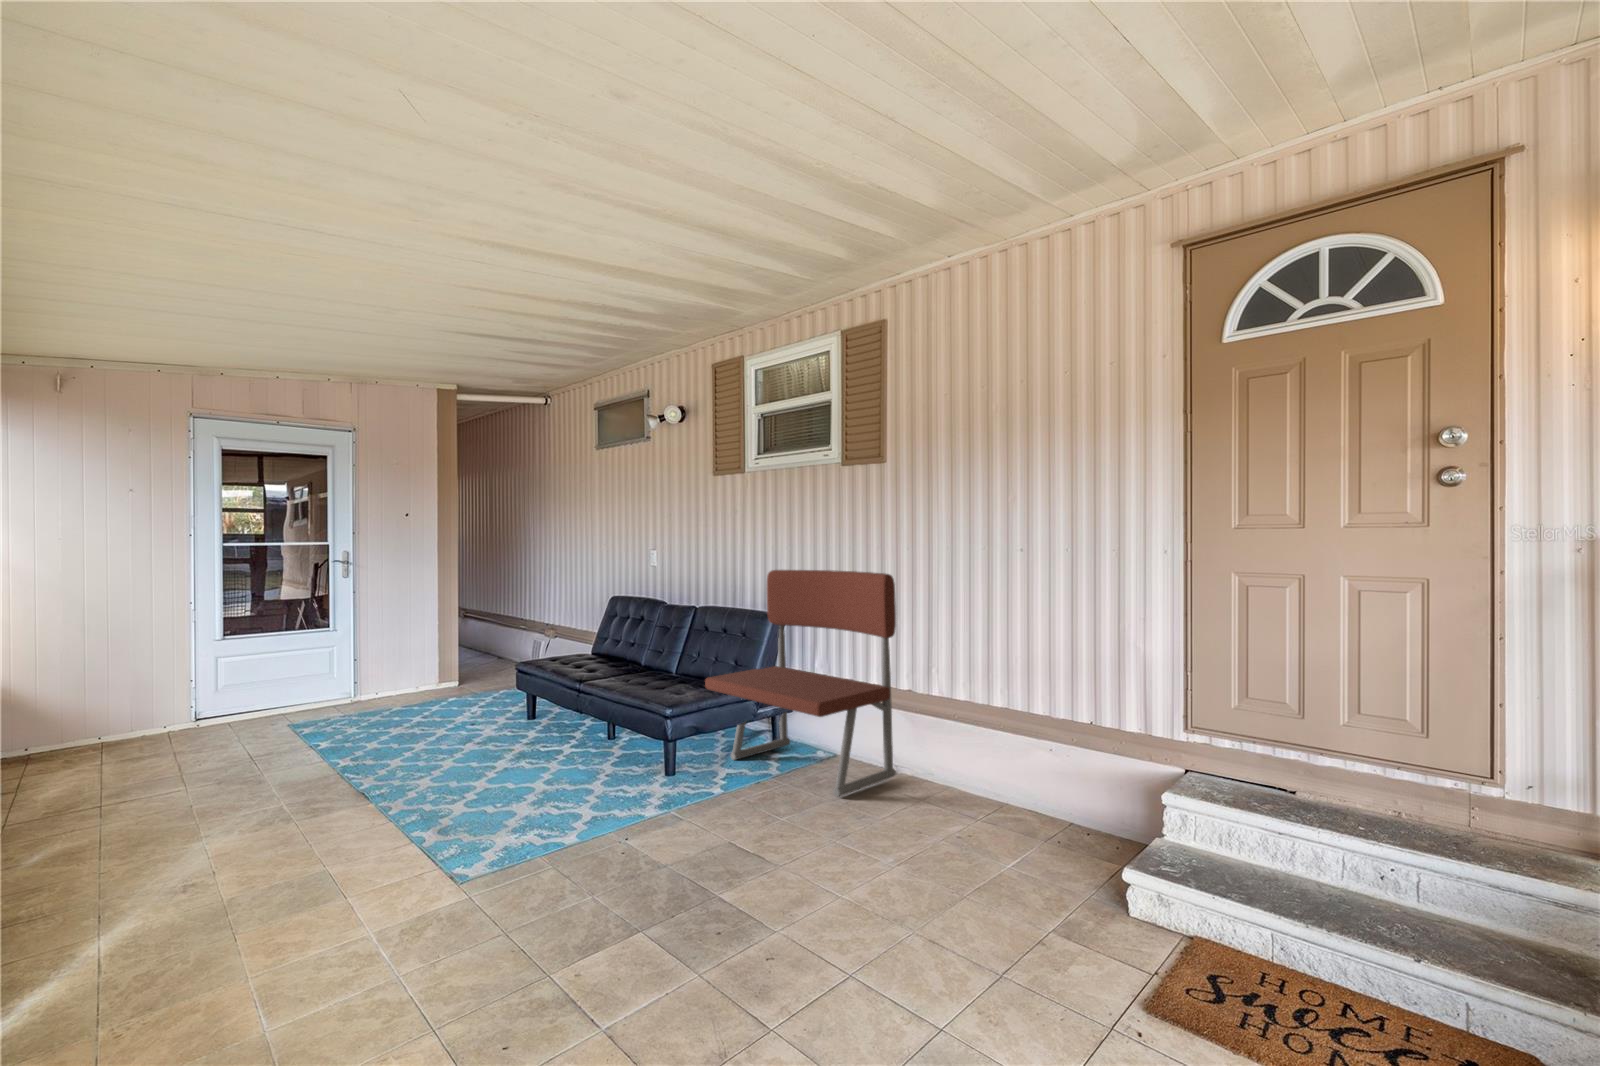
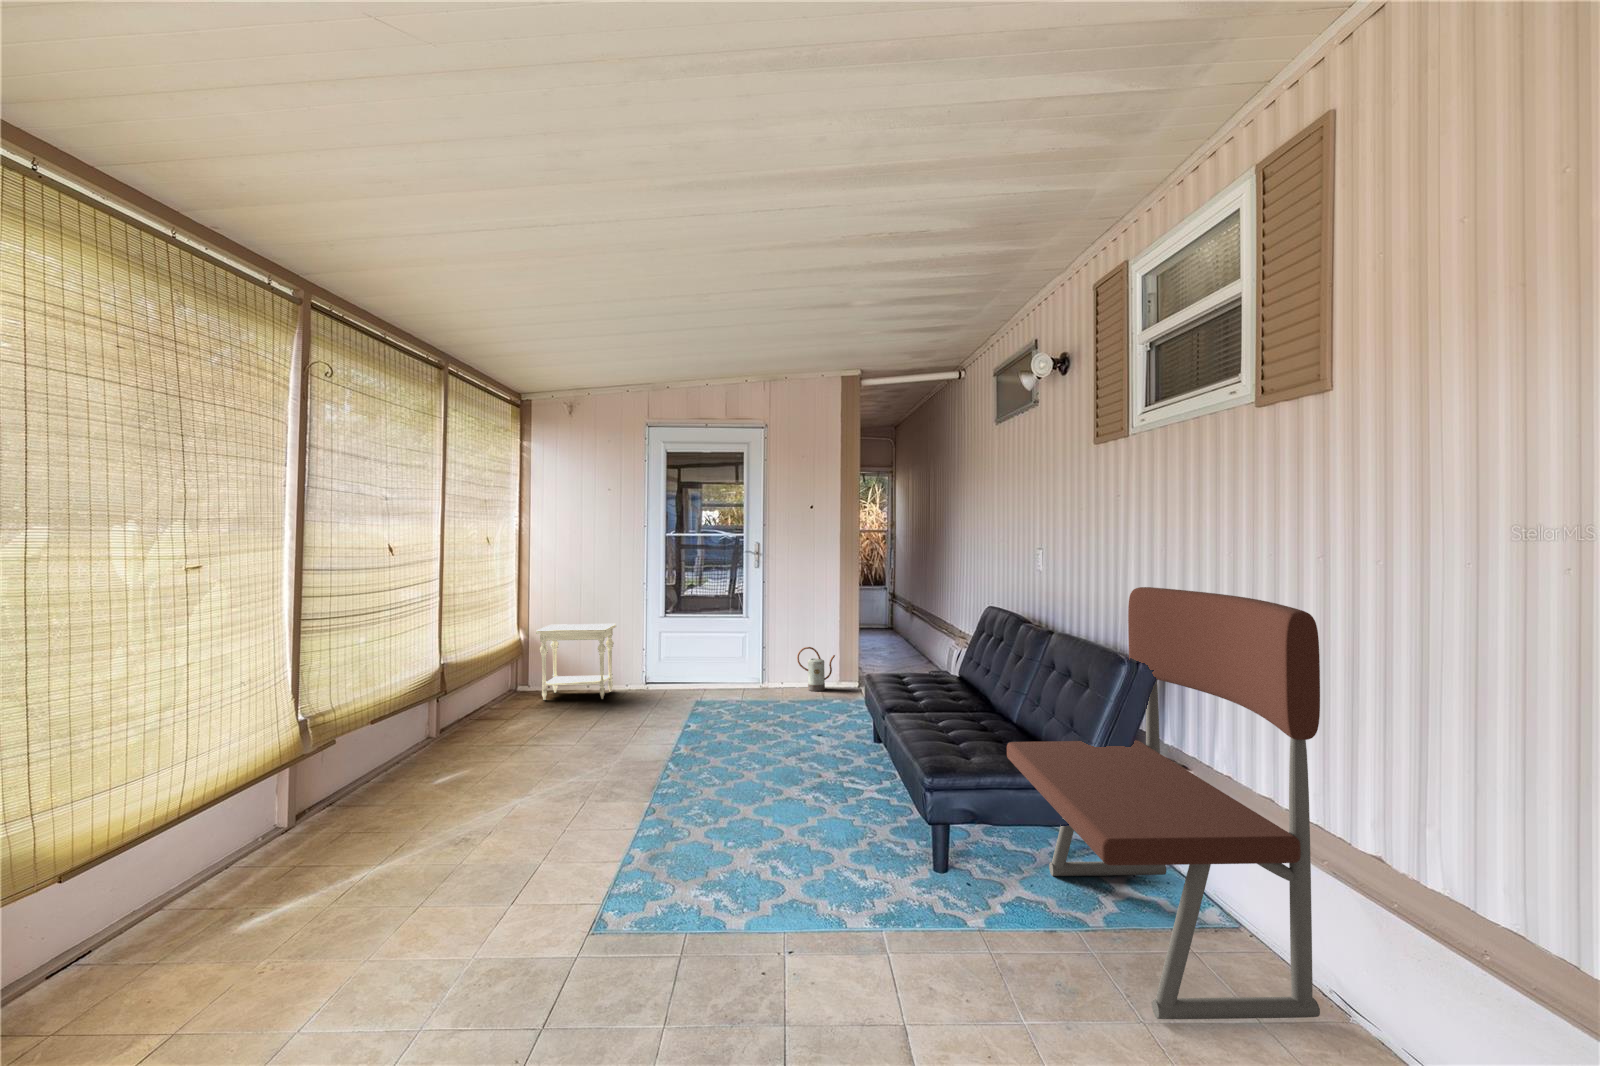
side table: none [43,651,159,755] -> present [536,624,616,700]
watering can: none [395,653,435,695] -> present [797,647,835,691]

